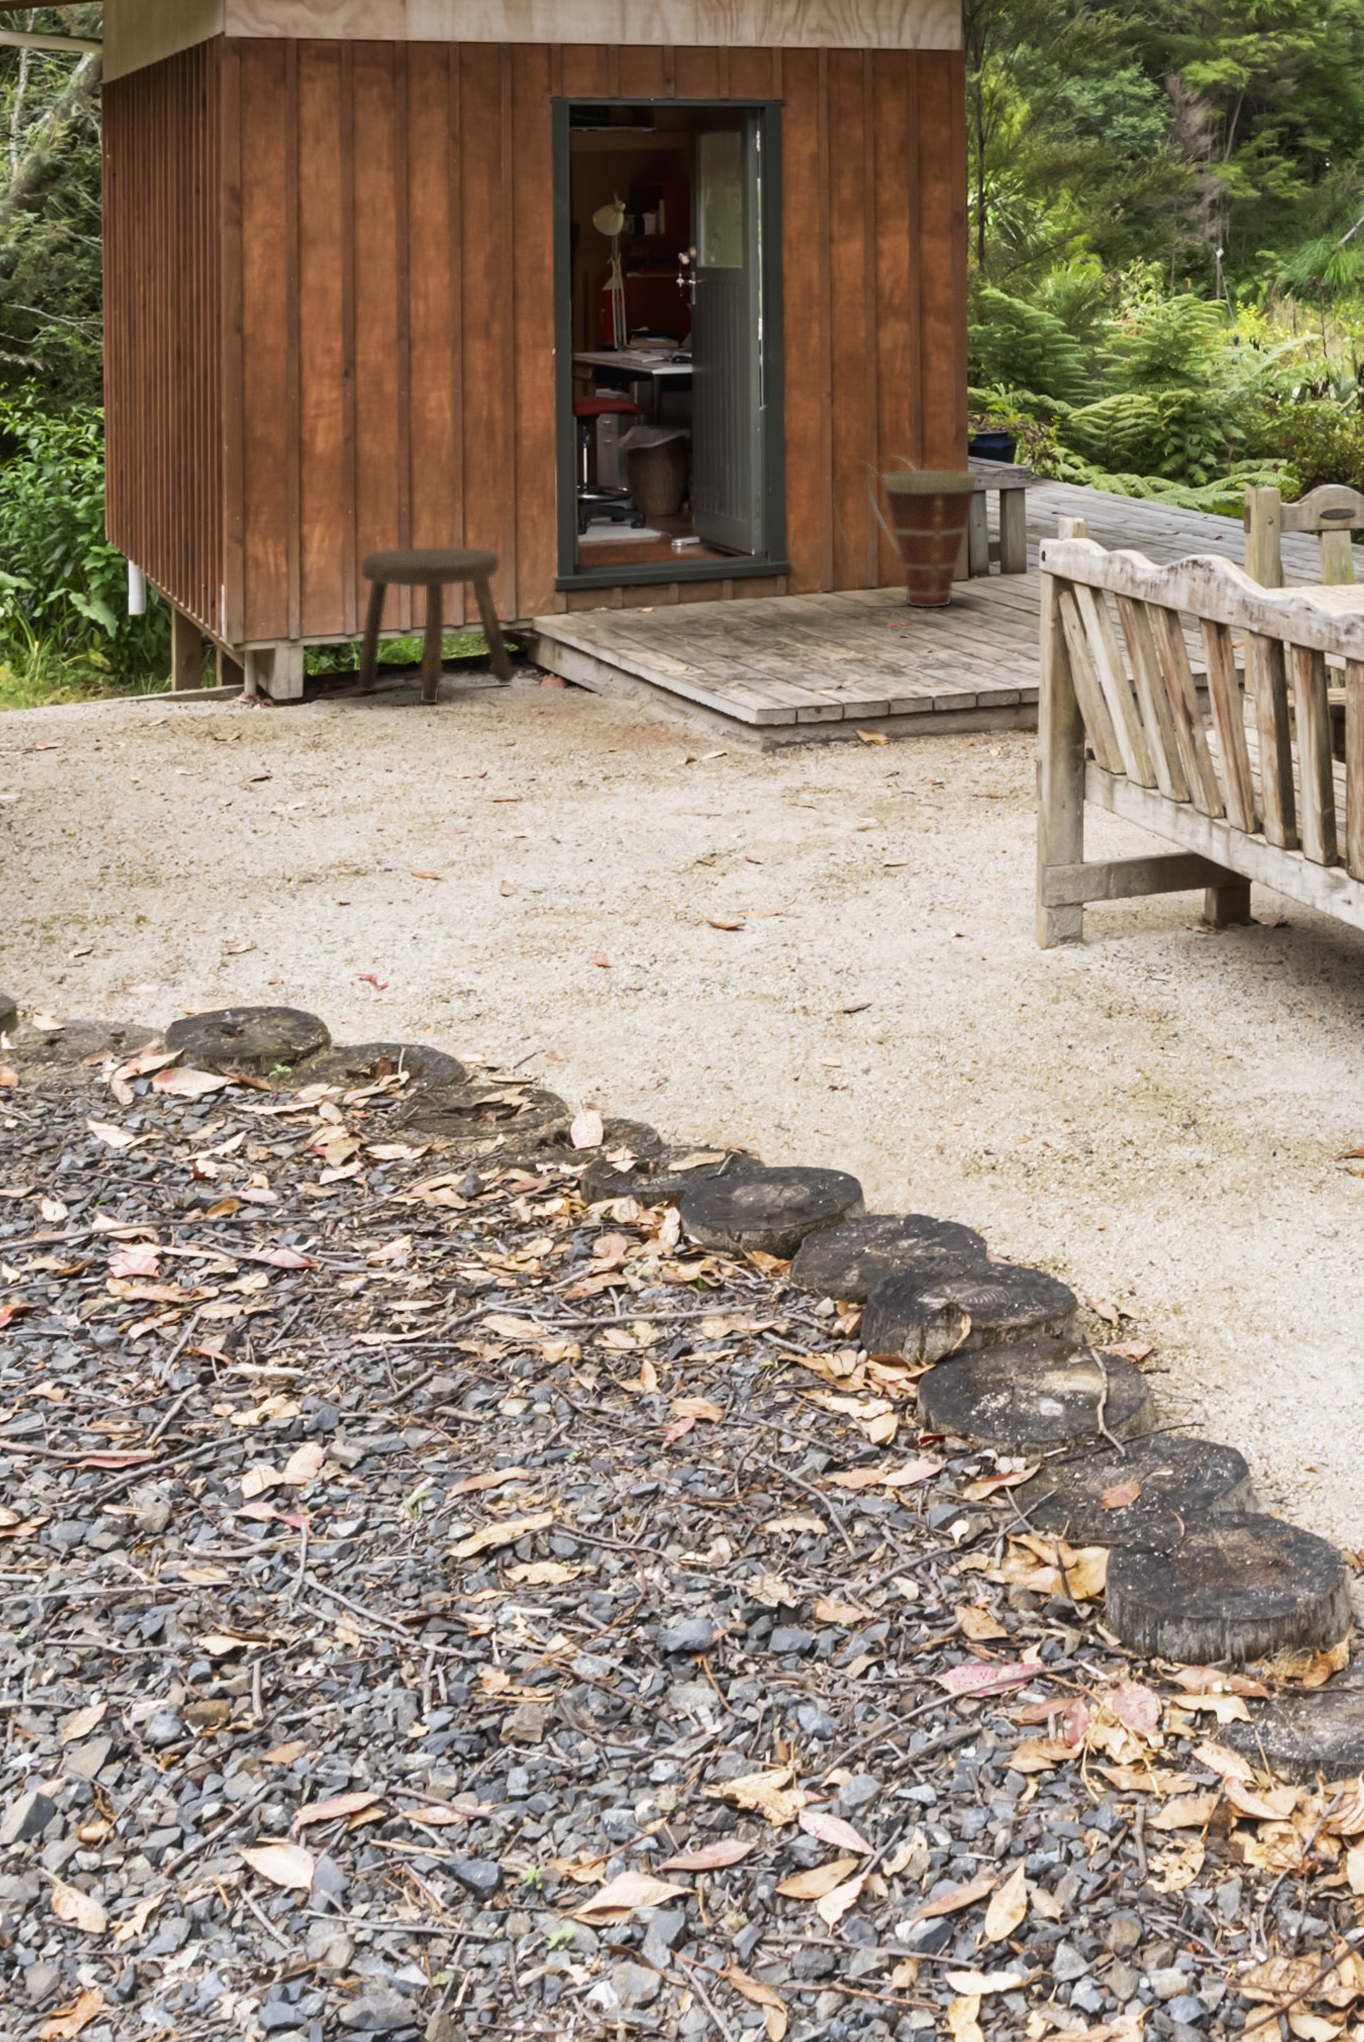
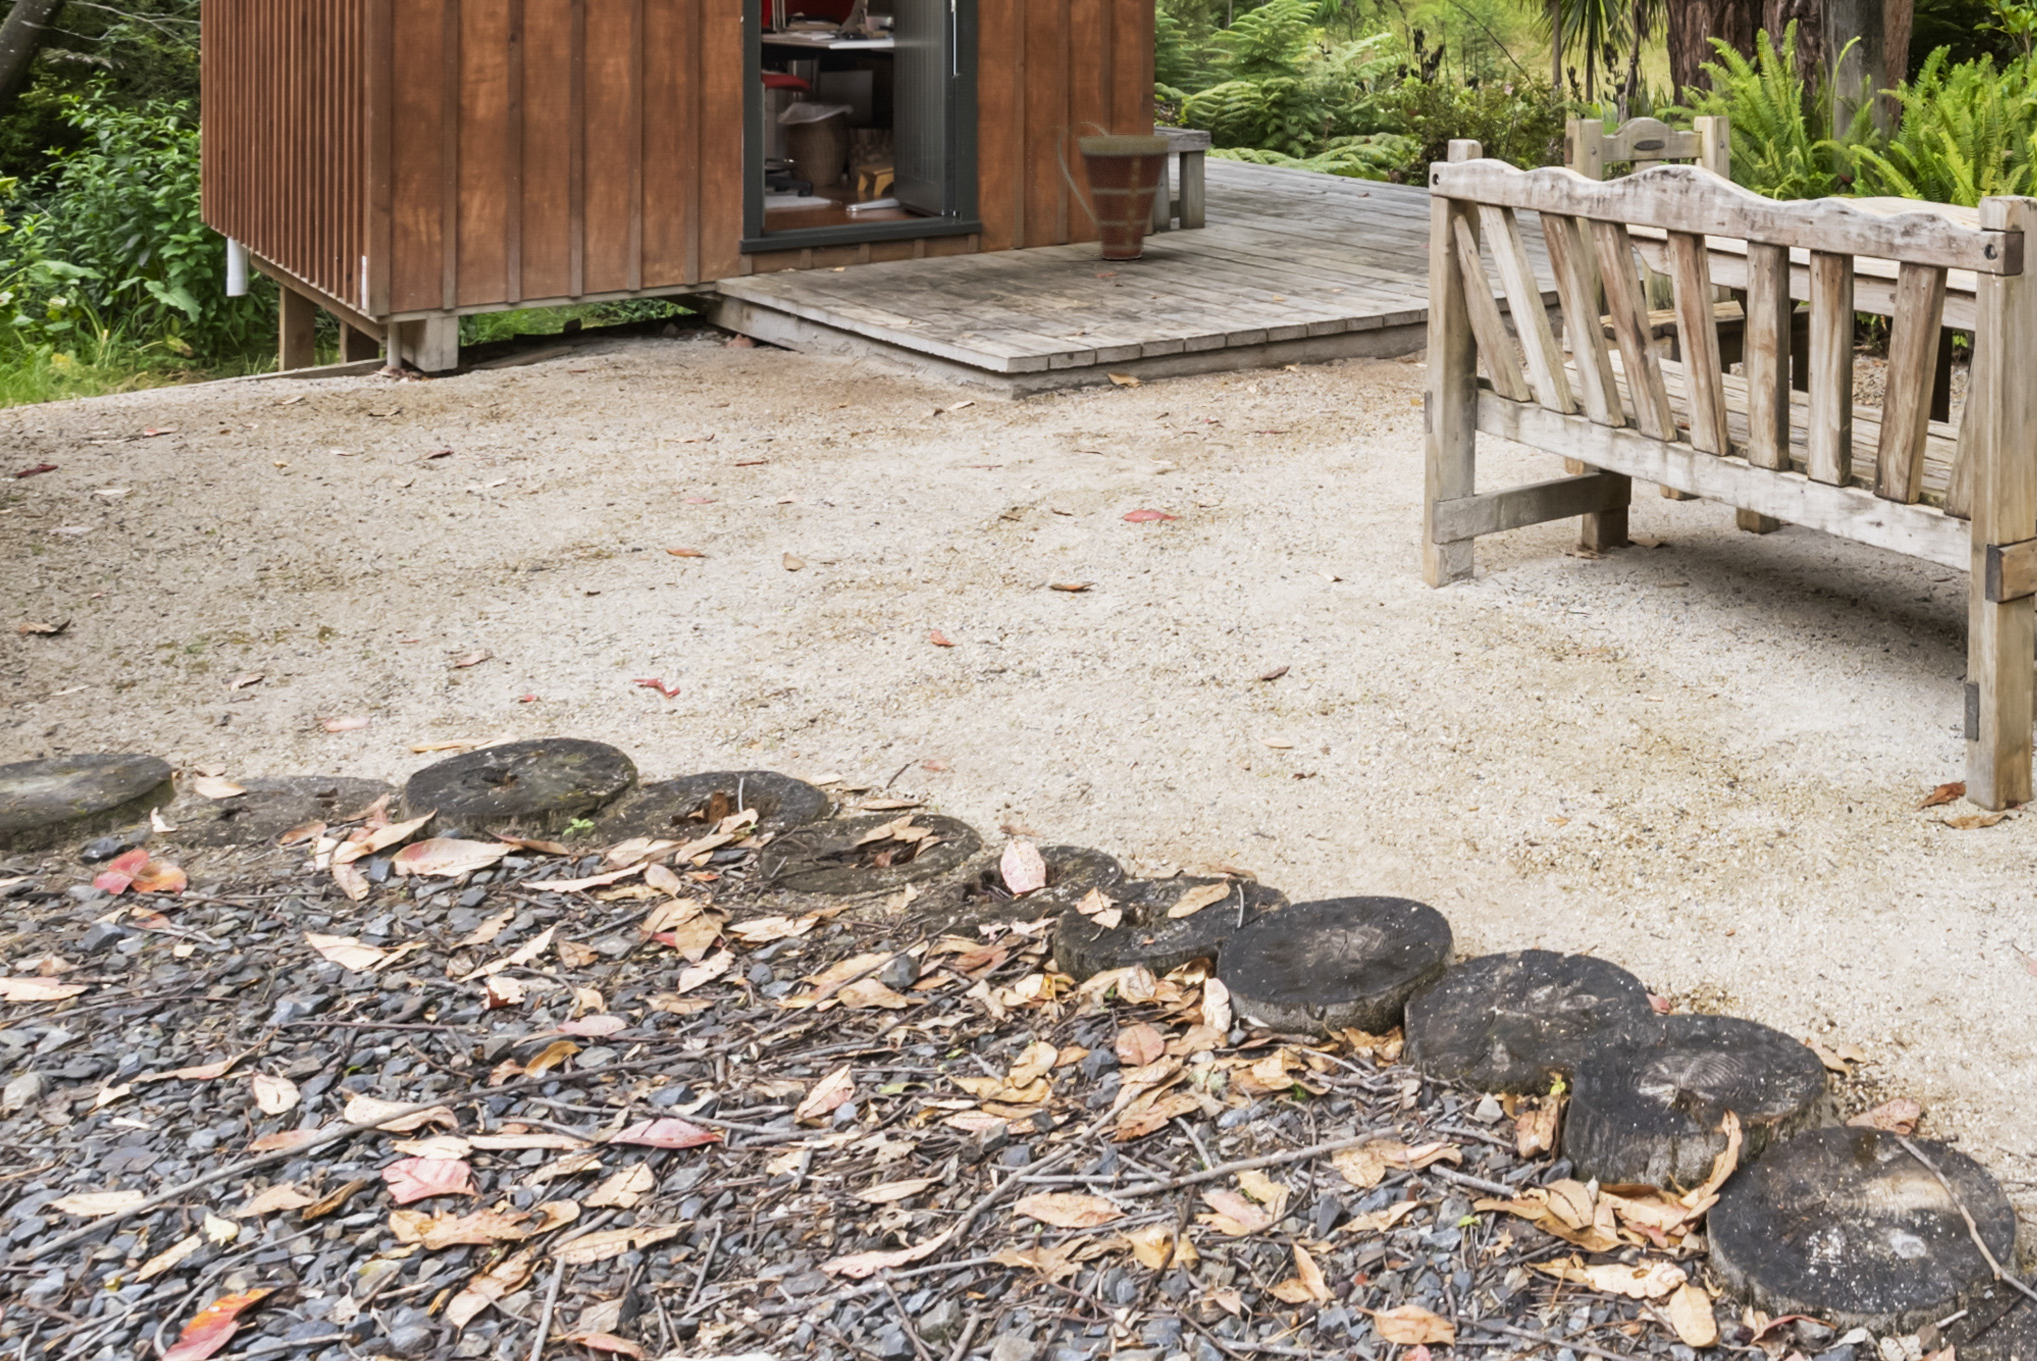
stool: present [359,548,512,703] -> none [525,214,698,368]

